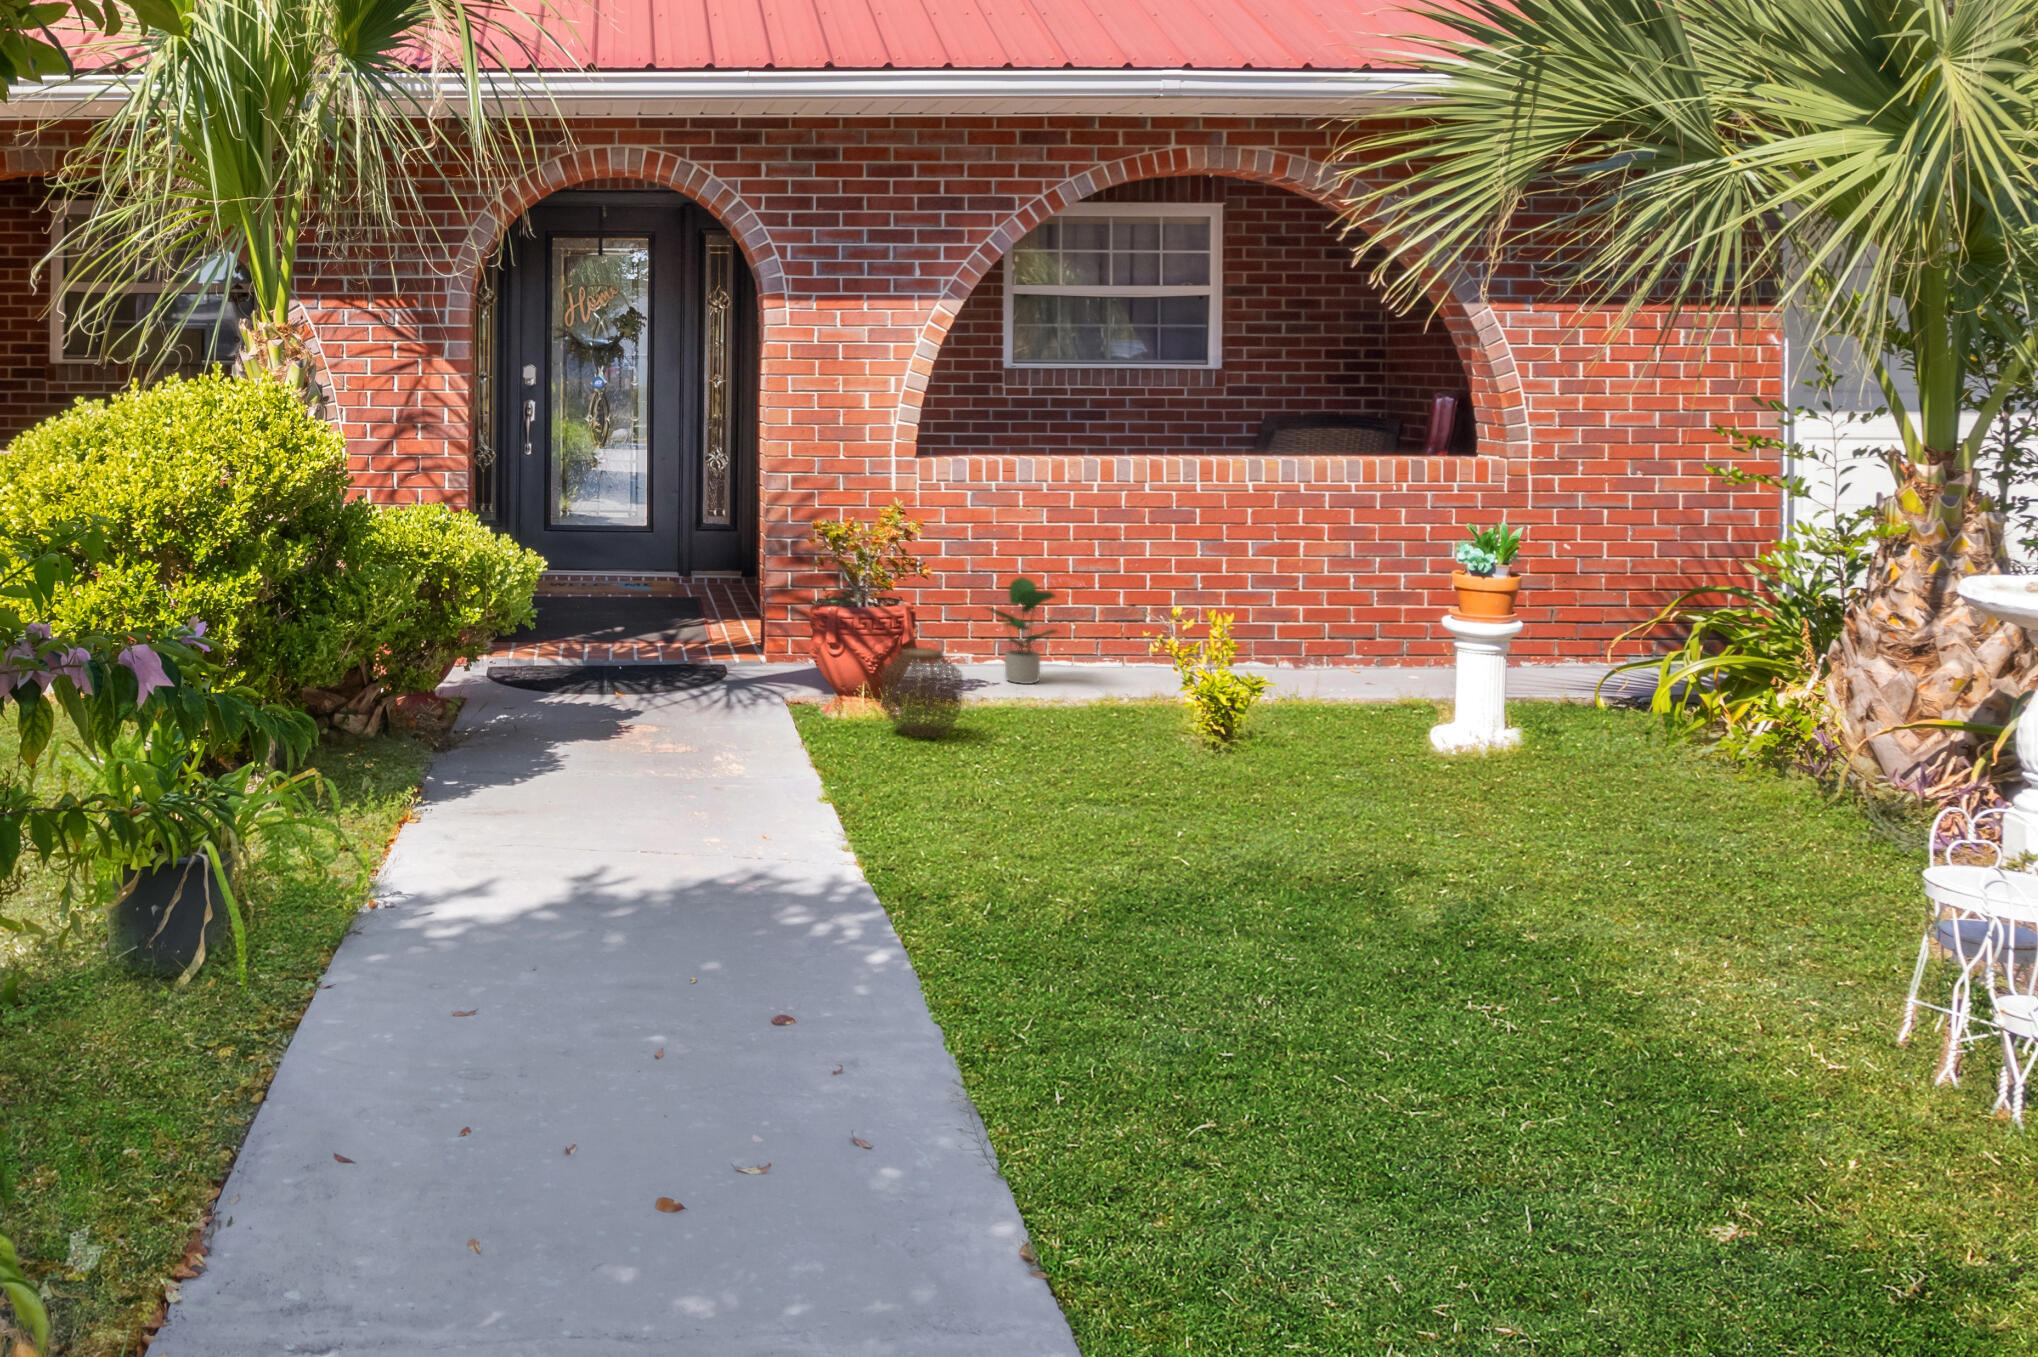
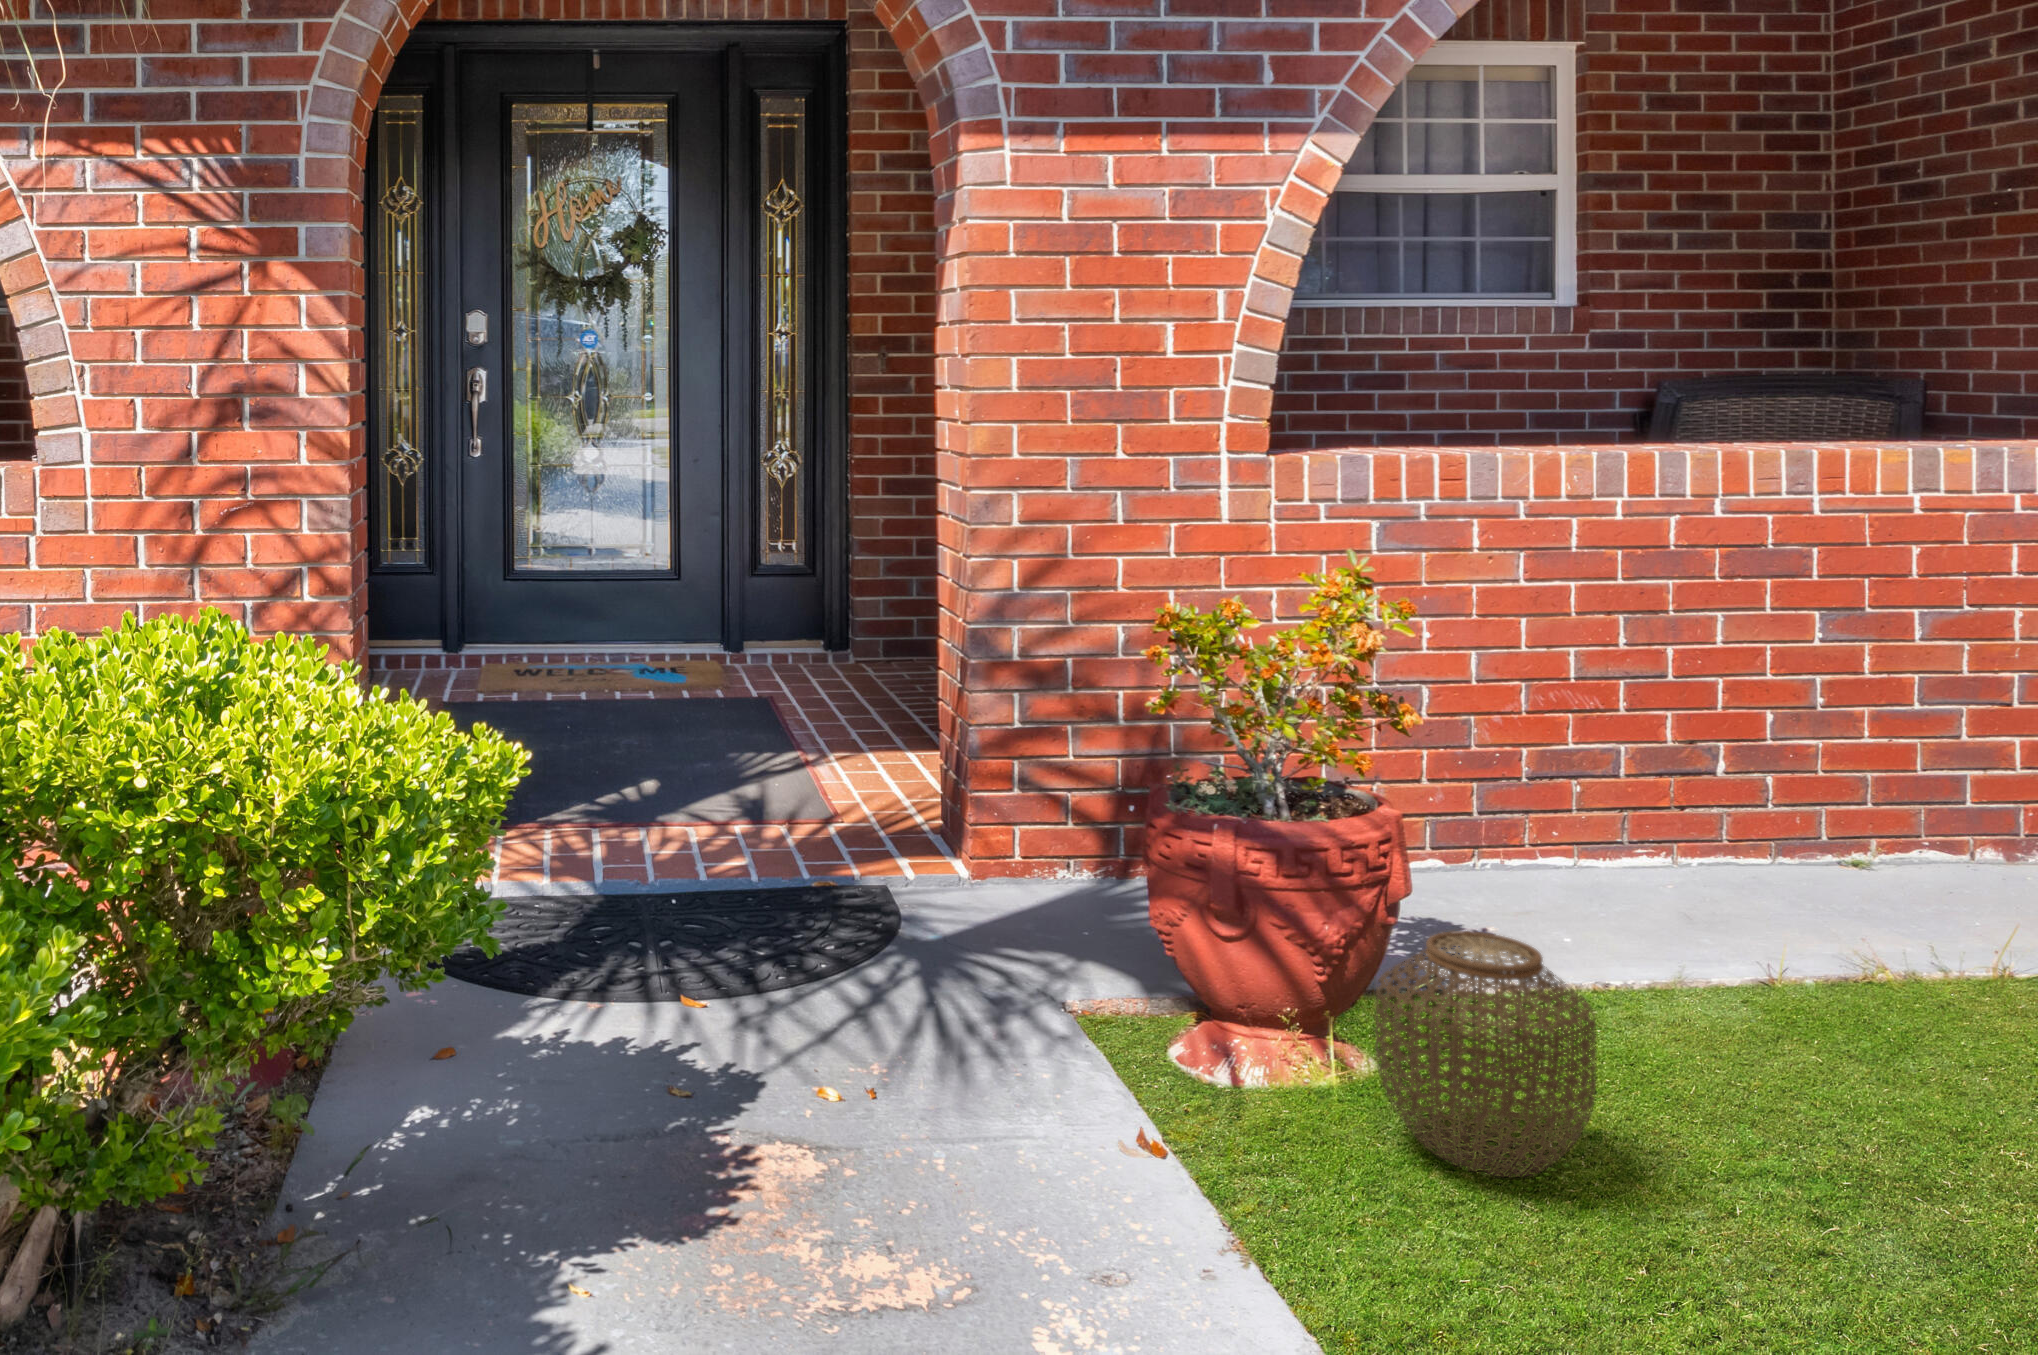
potted plant: present [988,577,1057,684] -> none [1432,695,1605,928]

